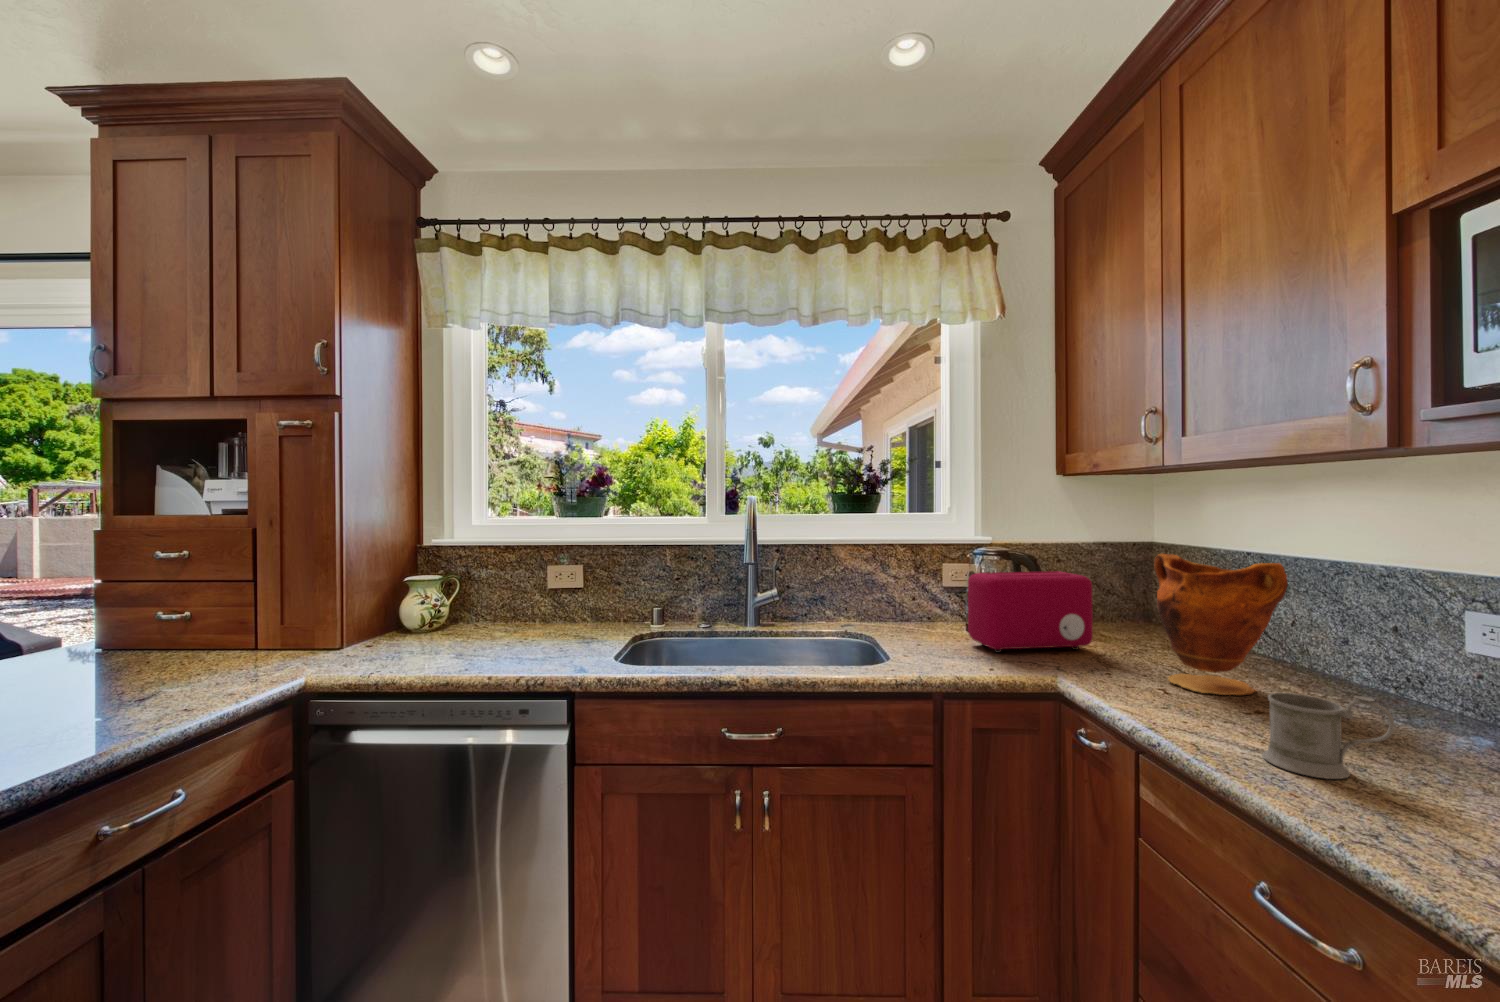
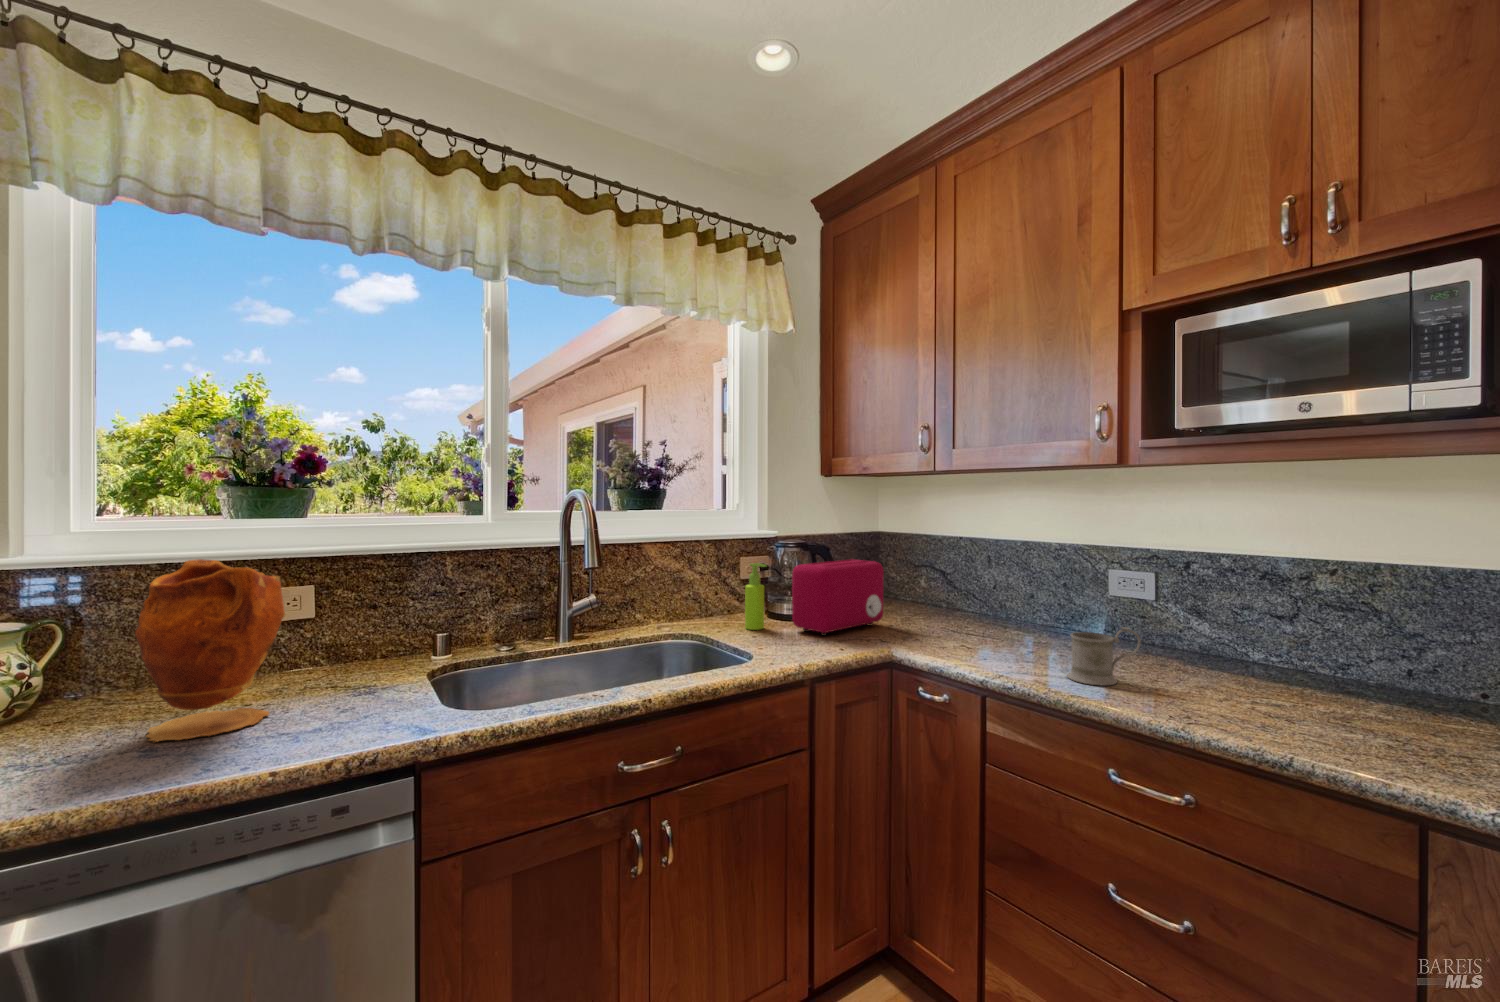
vase: present [1154,554,1288,695] -> present [135,559,285,742]
soap dispenser: none [924,569,945,637] -> present [745,563,766,630]

